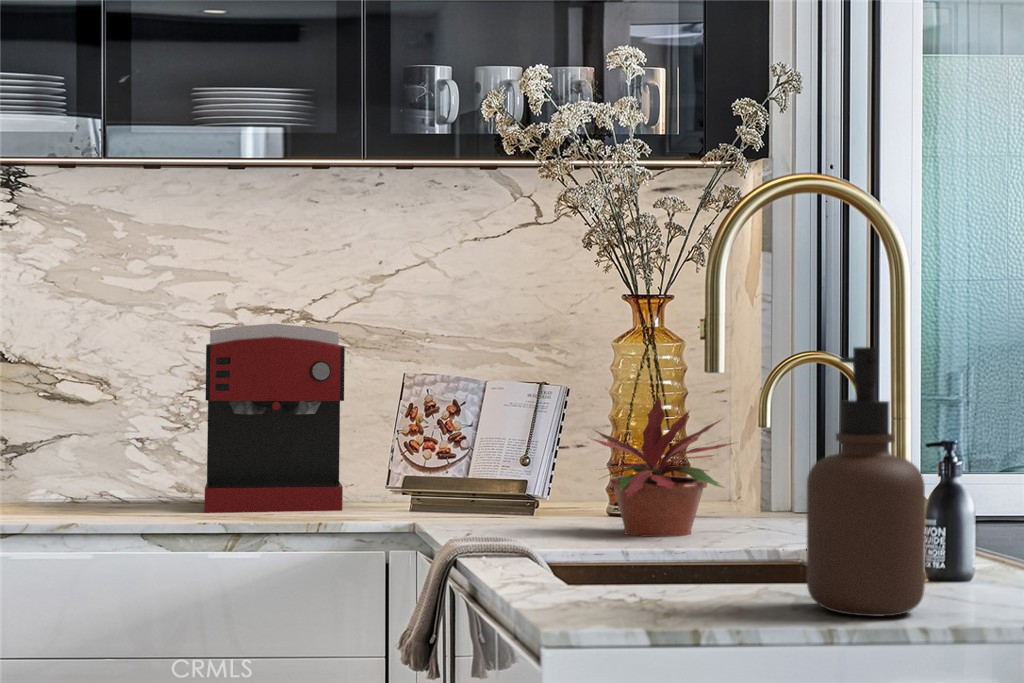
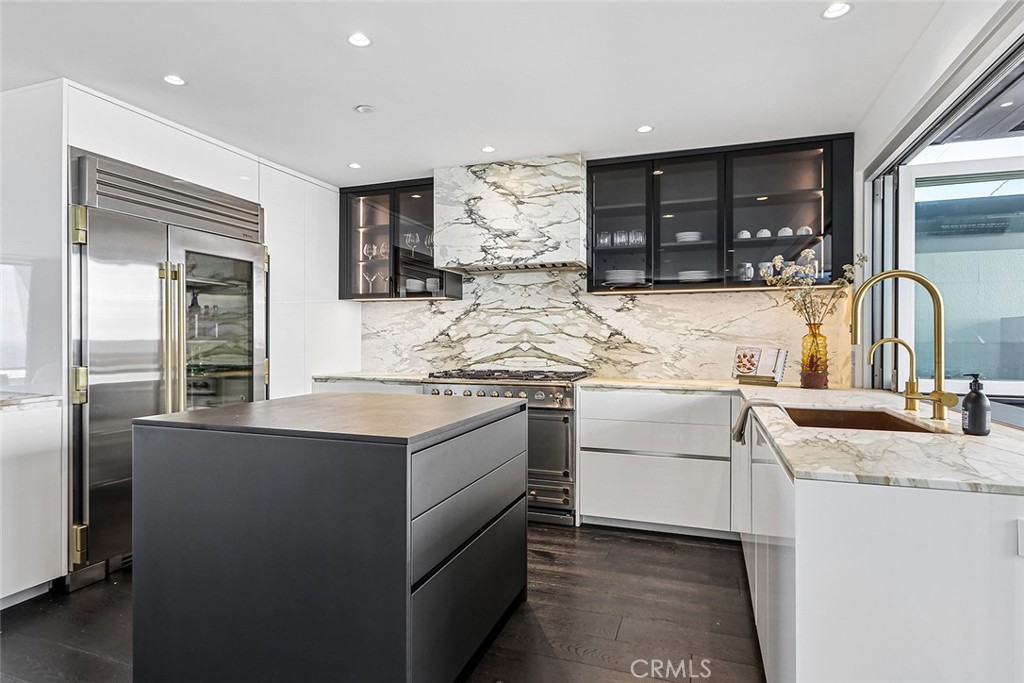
coffee maker: present [204,324,345,513] -> none [682,334,721,383]
soap dispenser: present [807,347,925,616] -> none [841,338,871,395]

